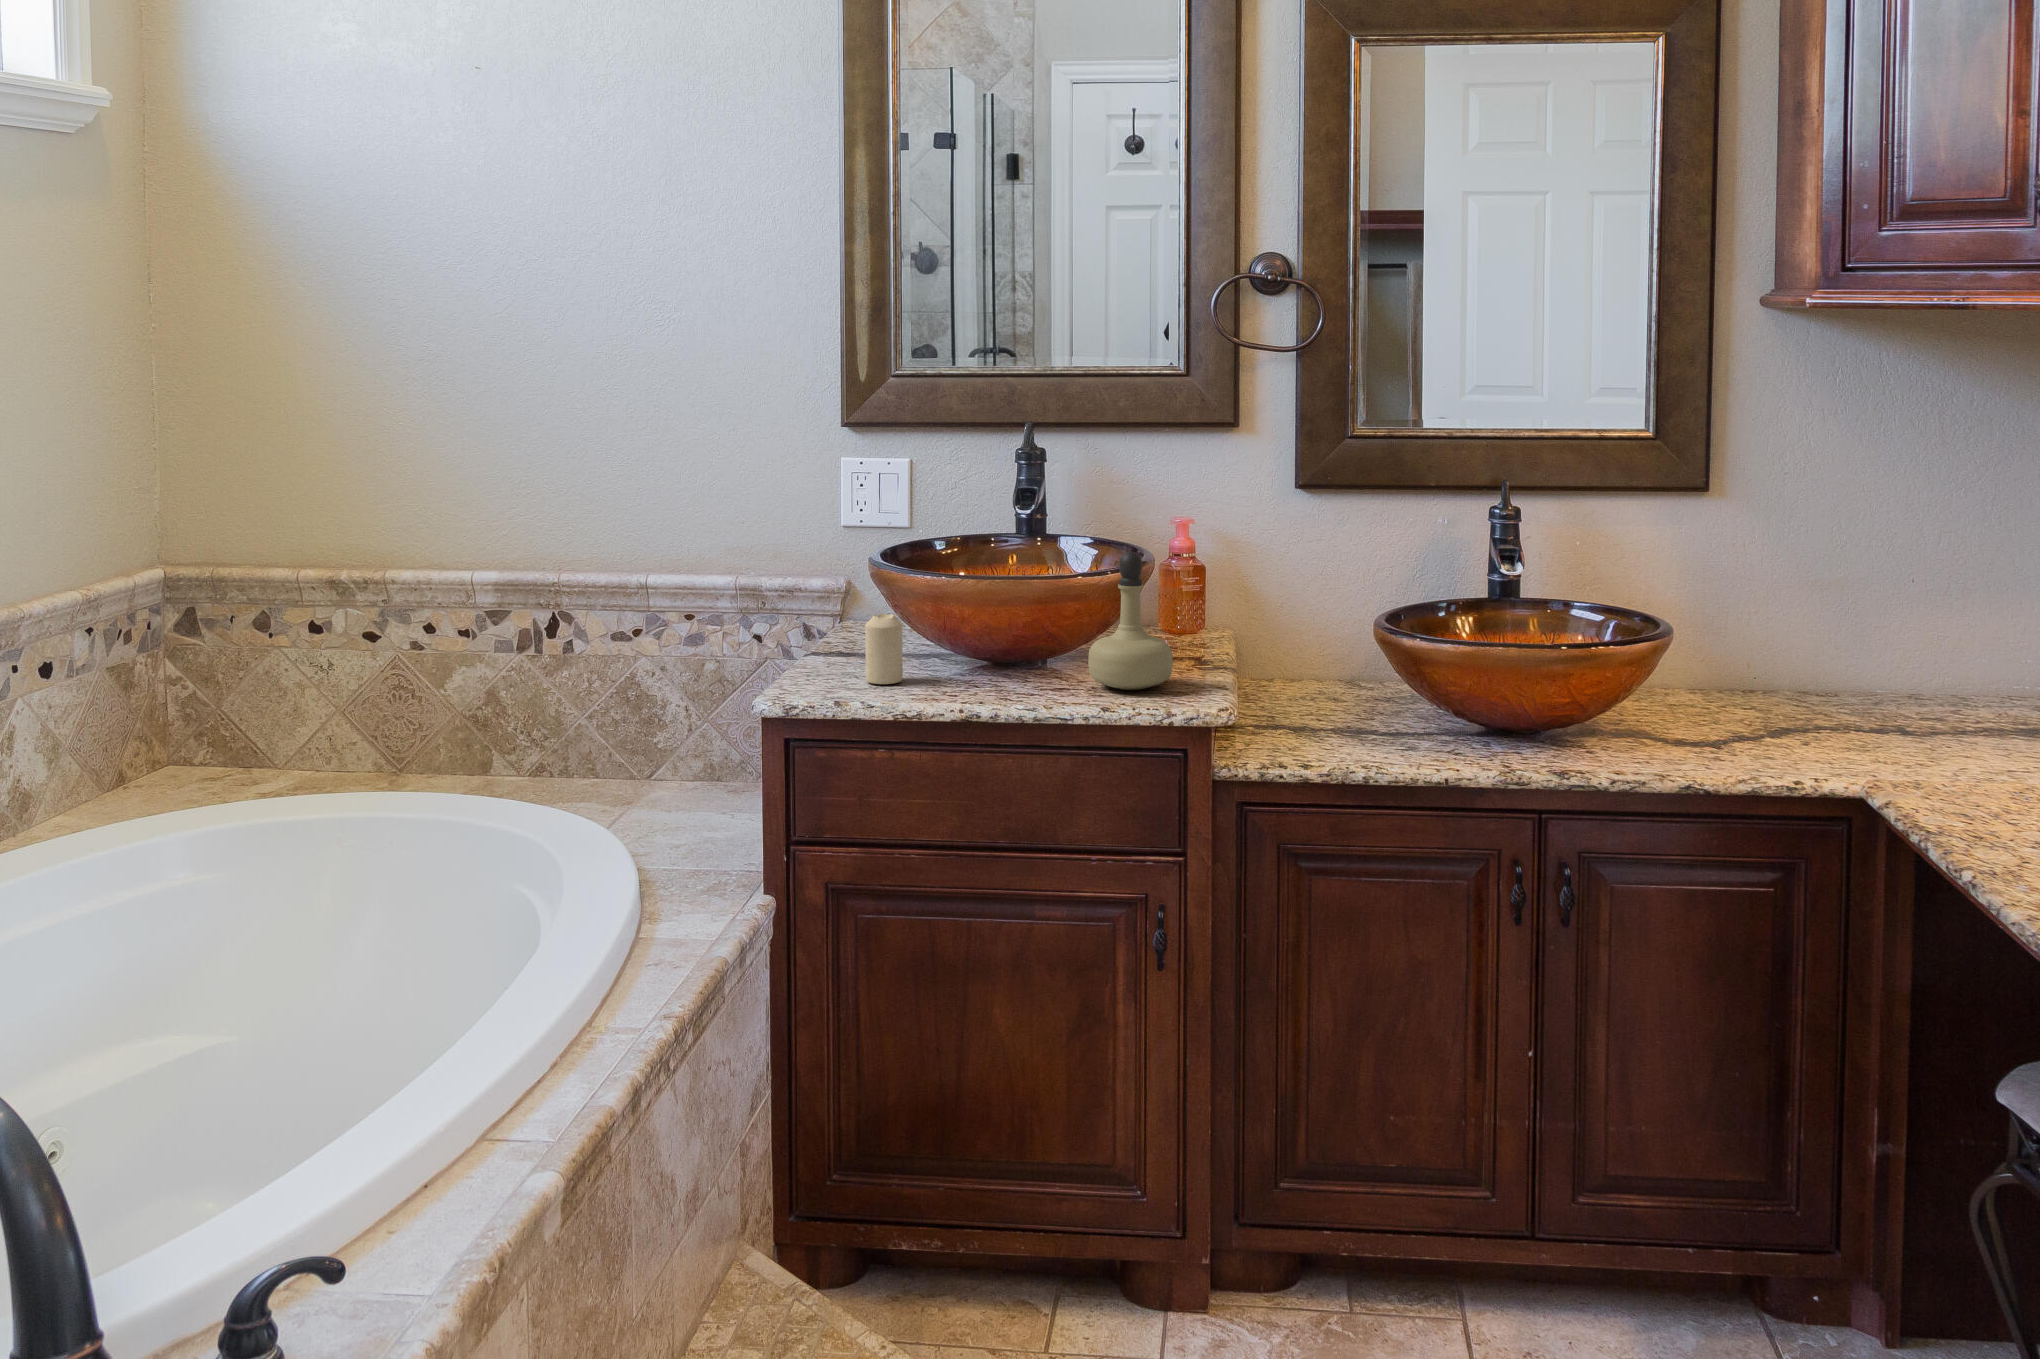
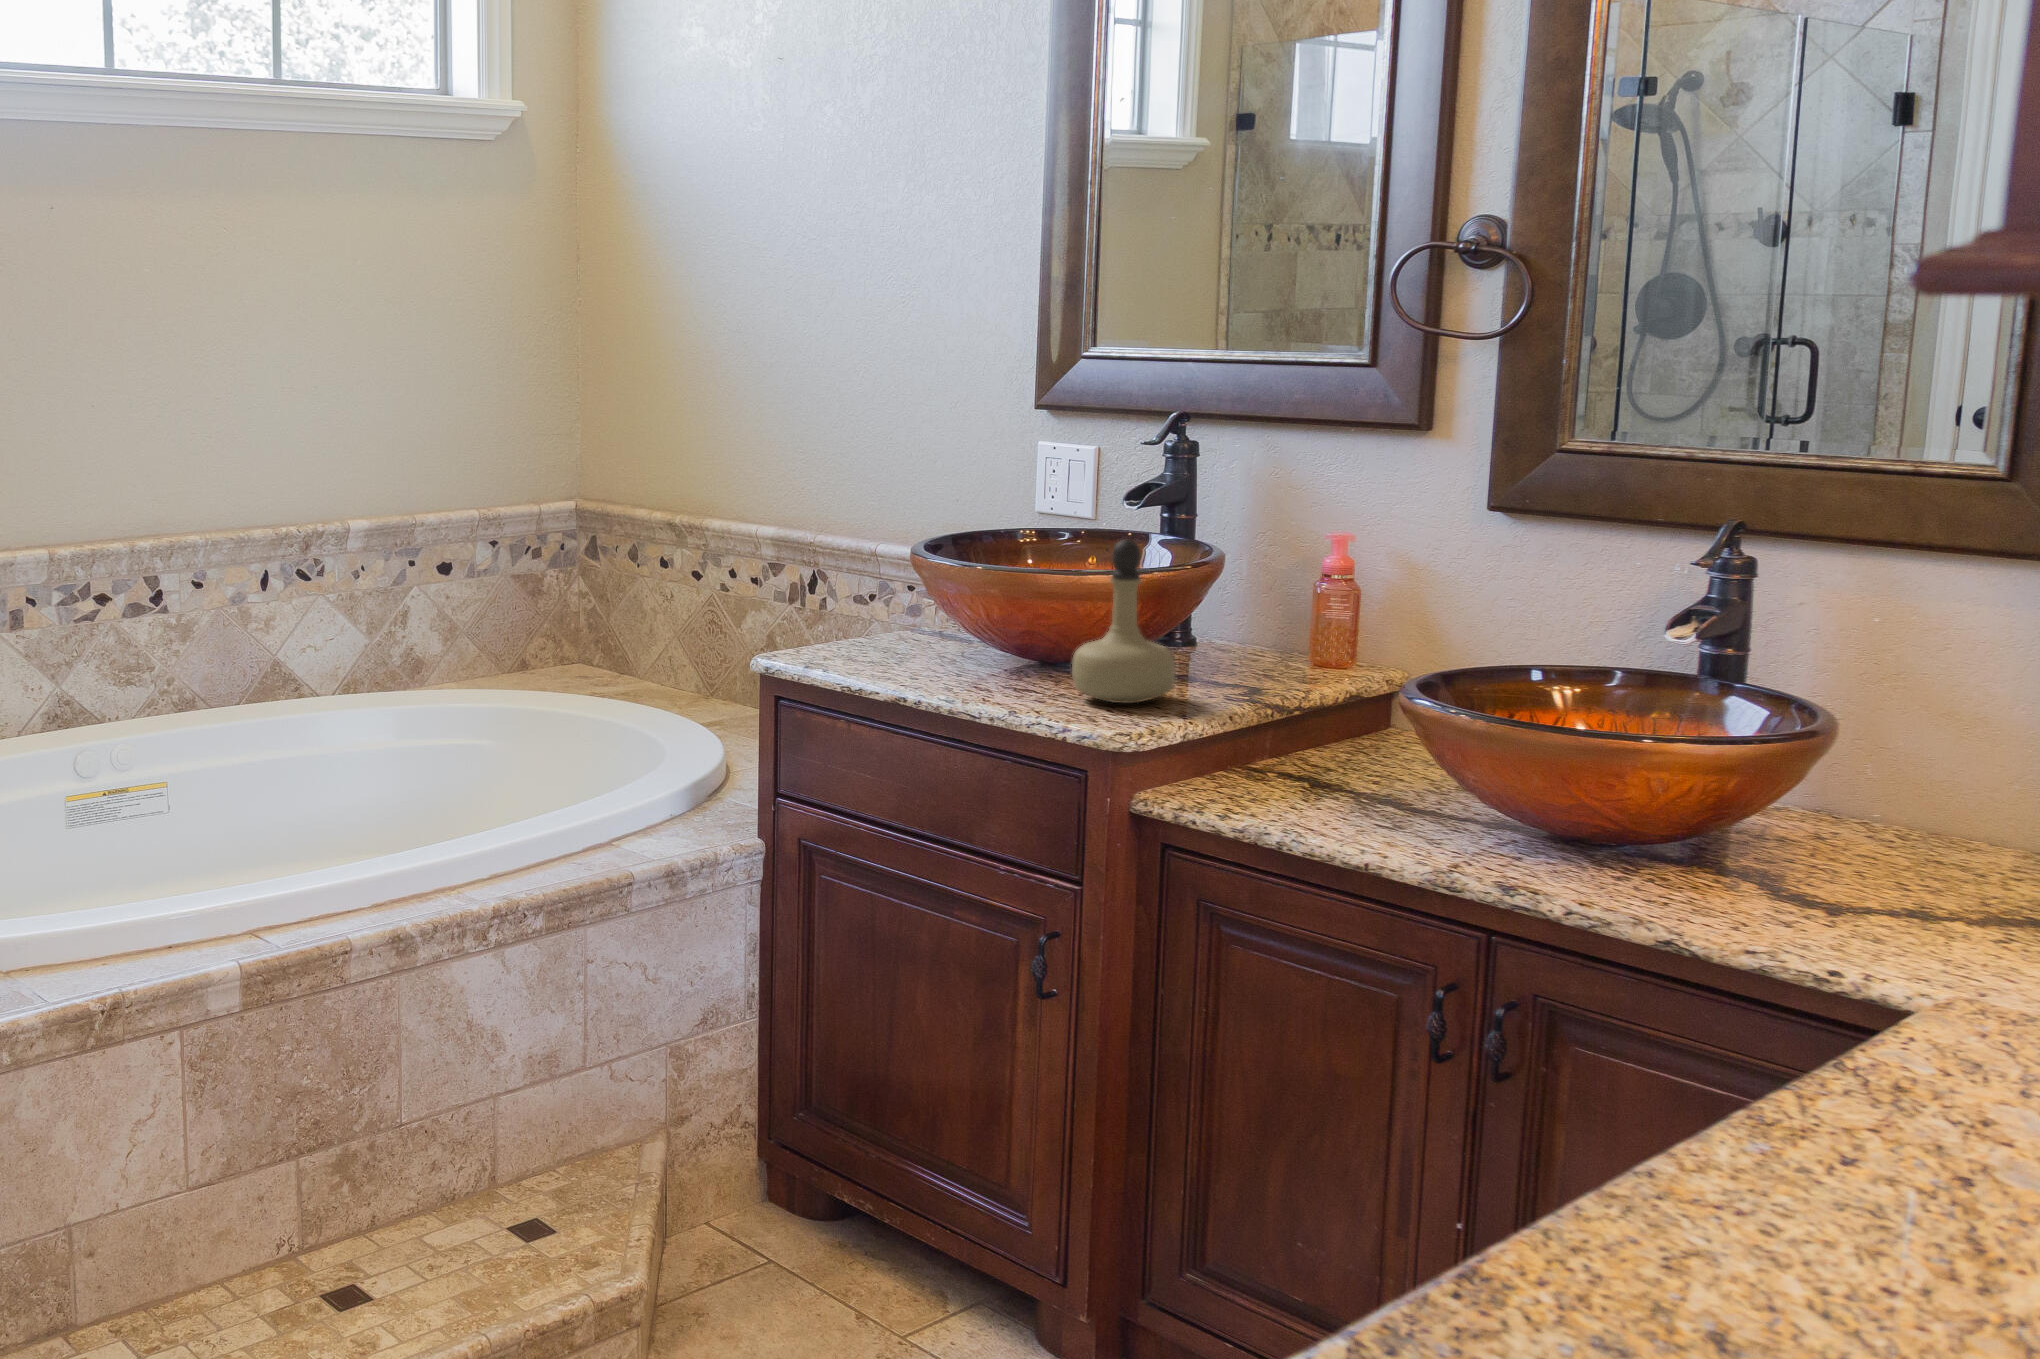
candle: present [865,613,903,684] -> none [900,587,942,662]

